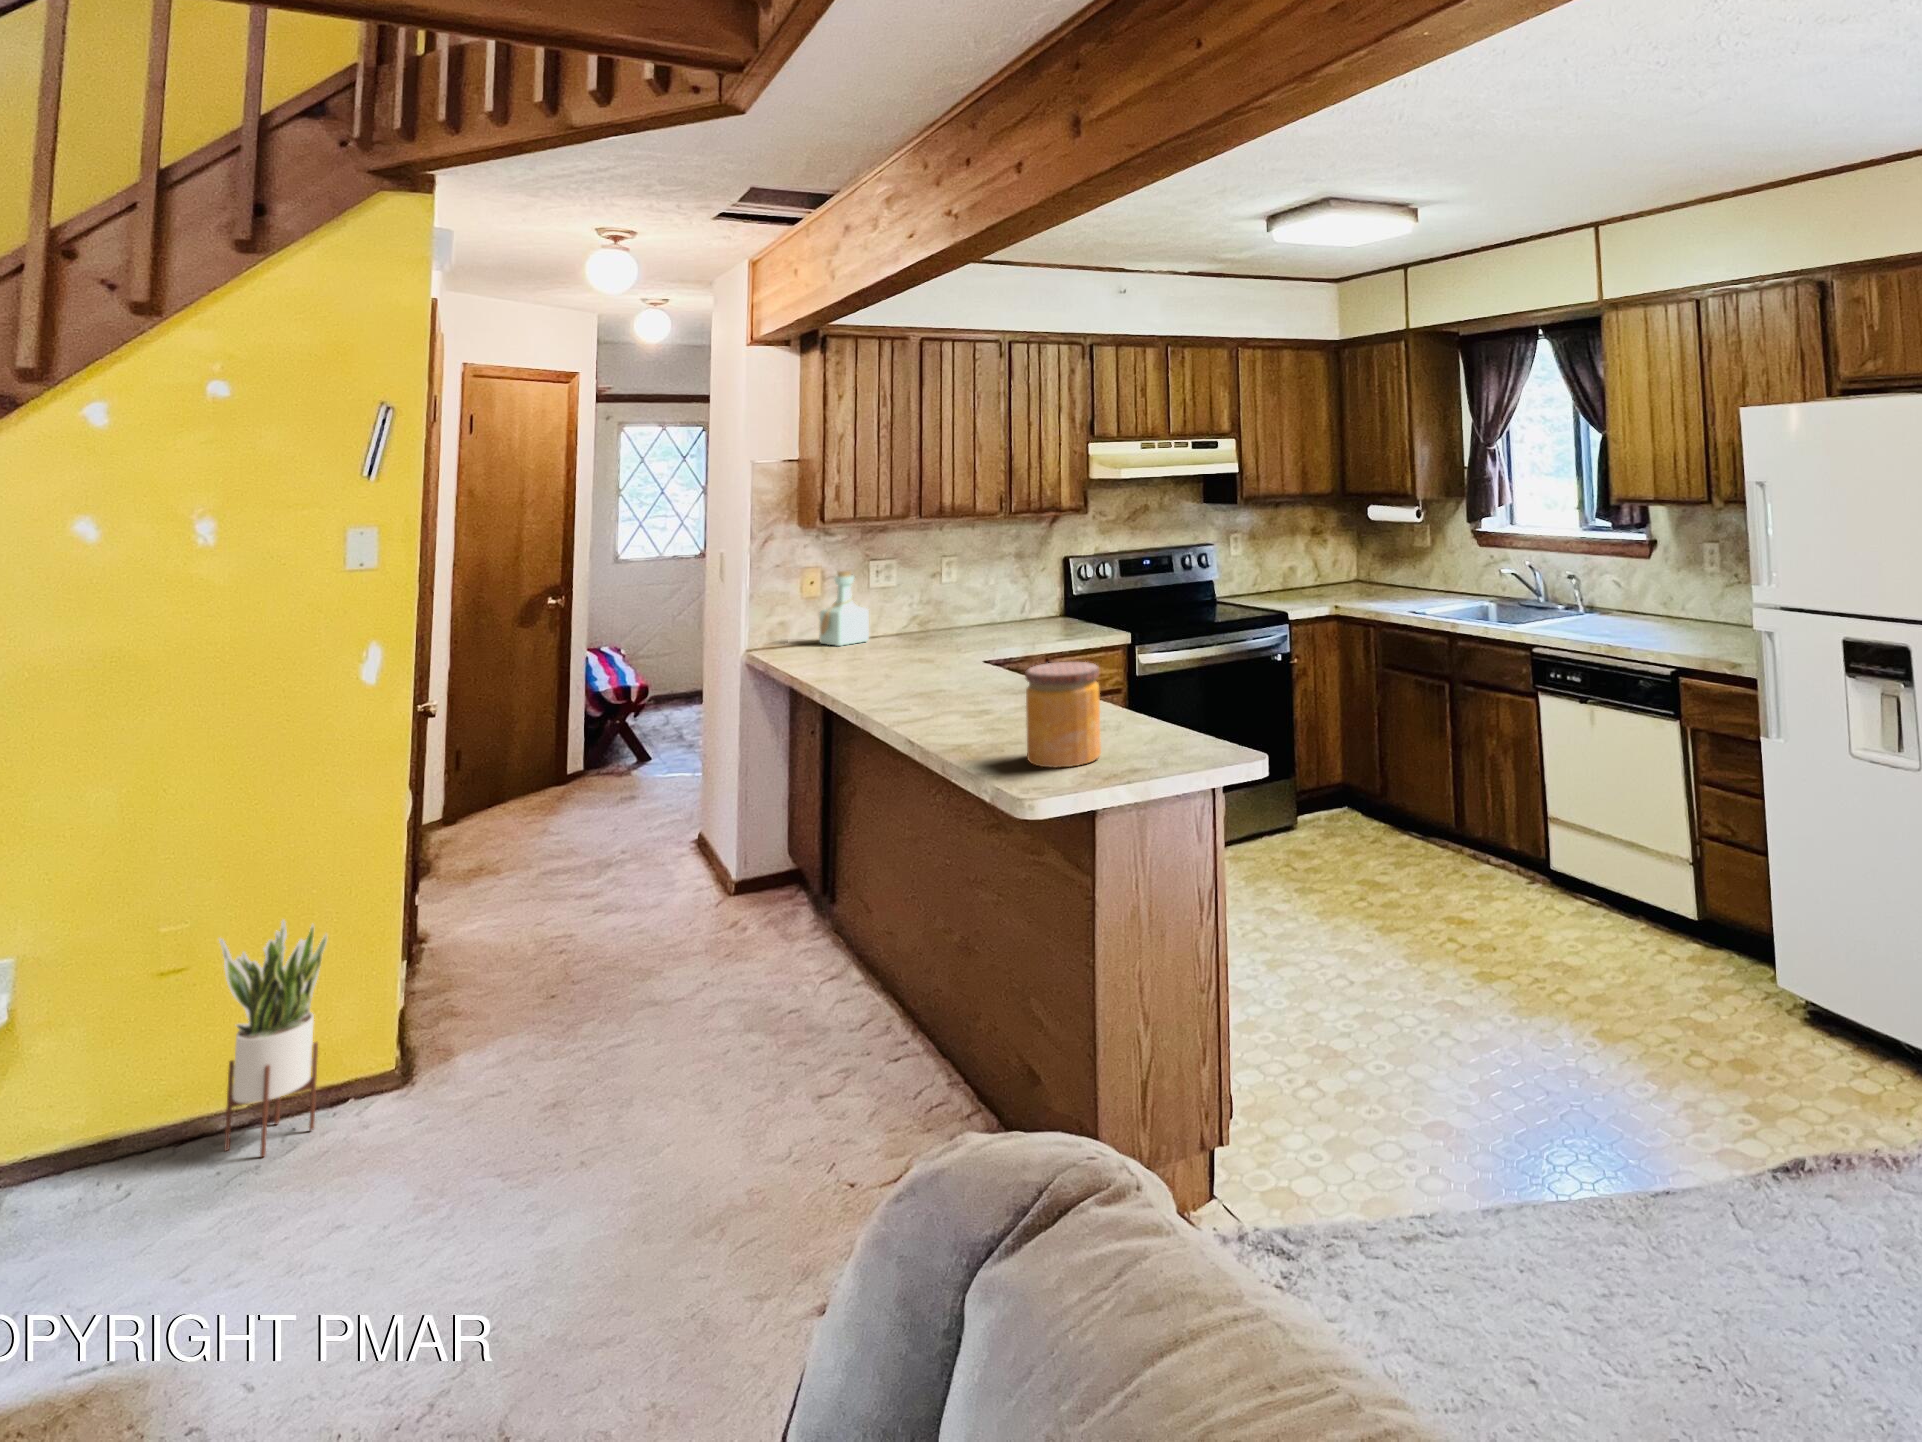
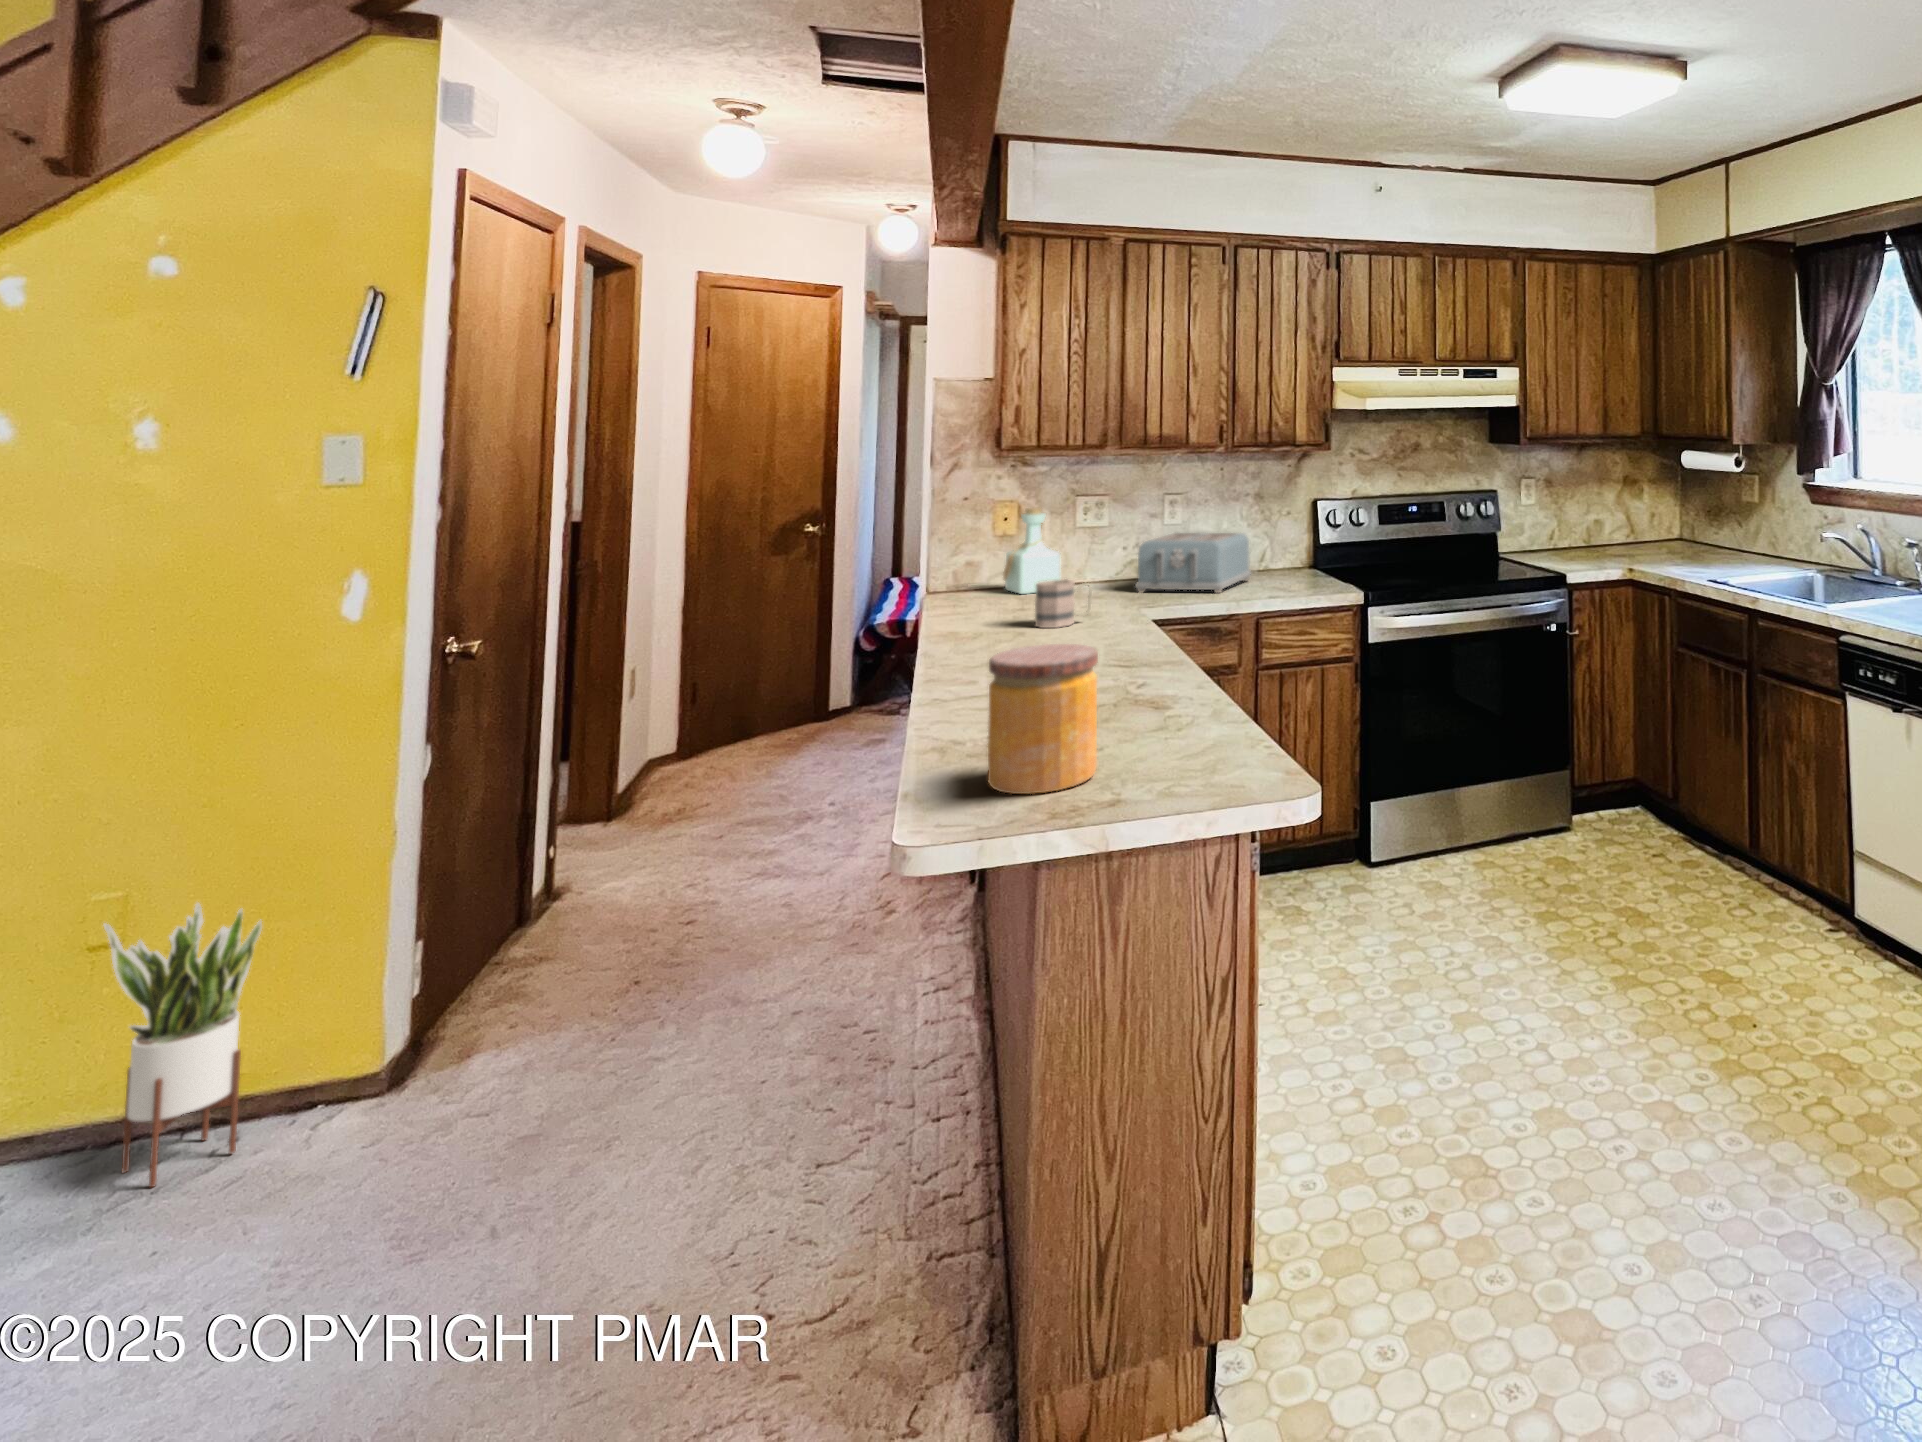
toaster: none [937,587,1026,641] -> present [1136,533,1251,593]
mug: none [892,628,937,669] -> present [1035,580,1092,628]

